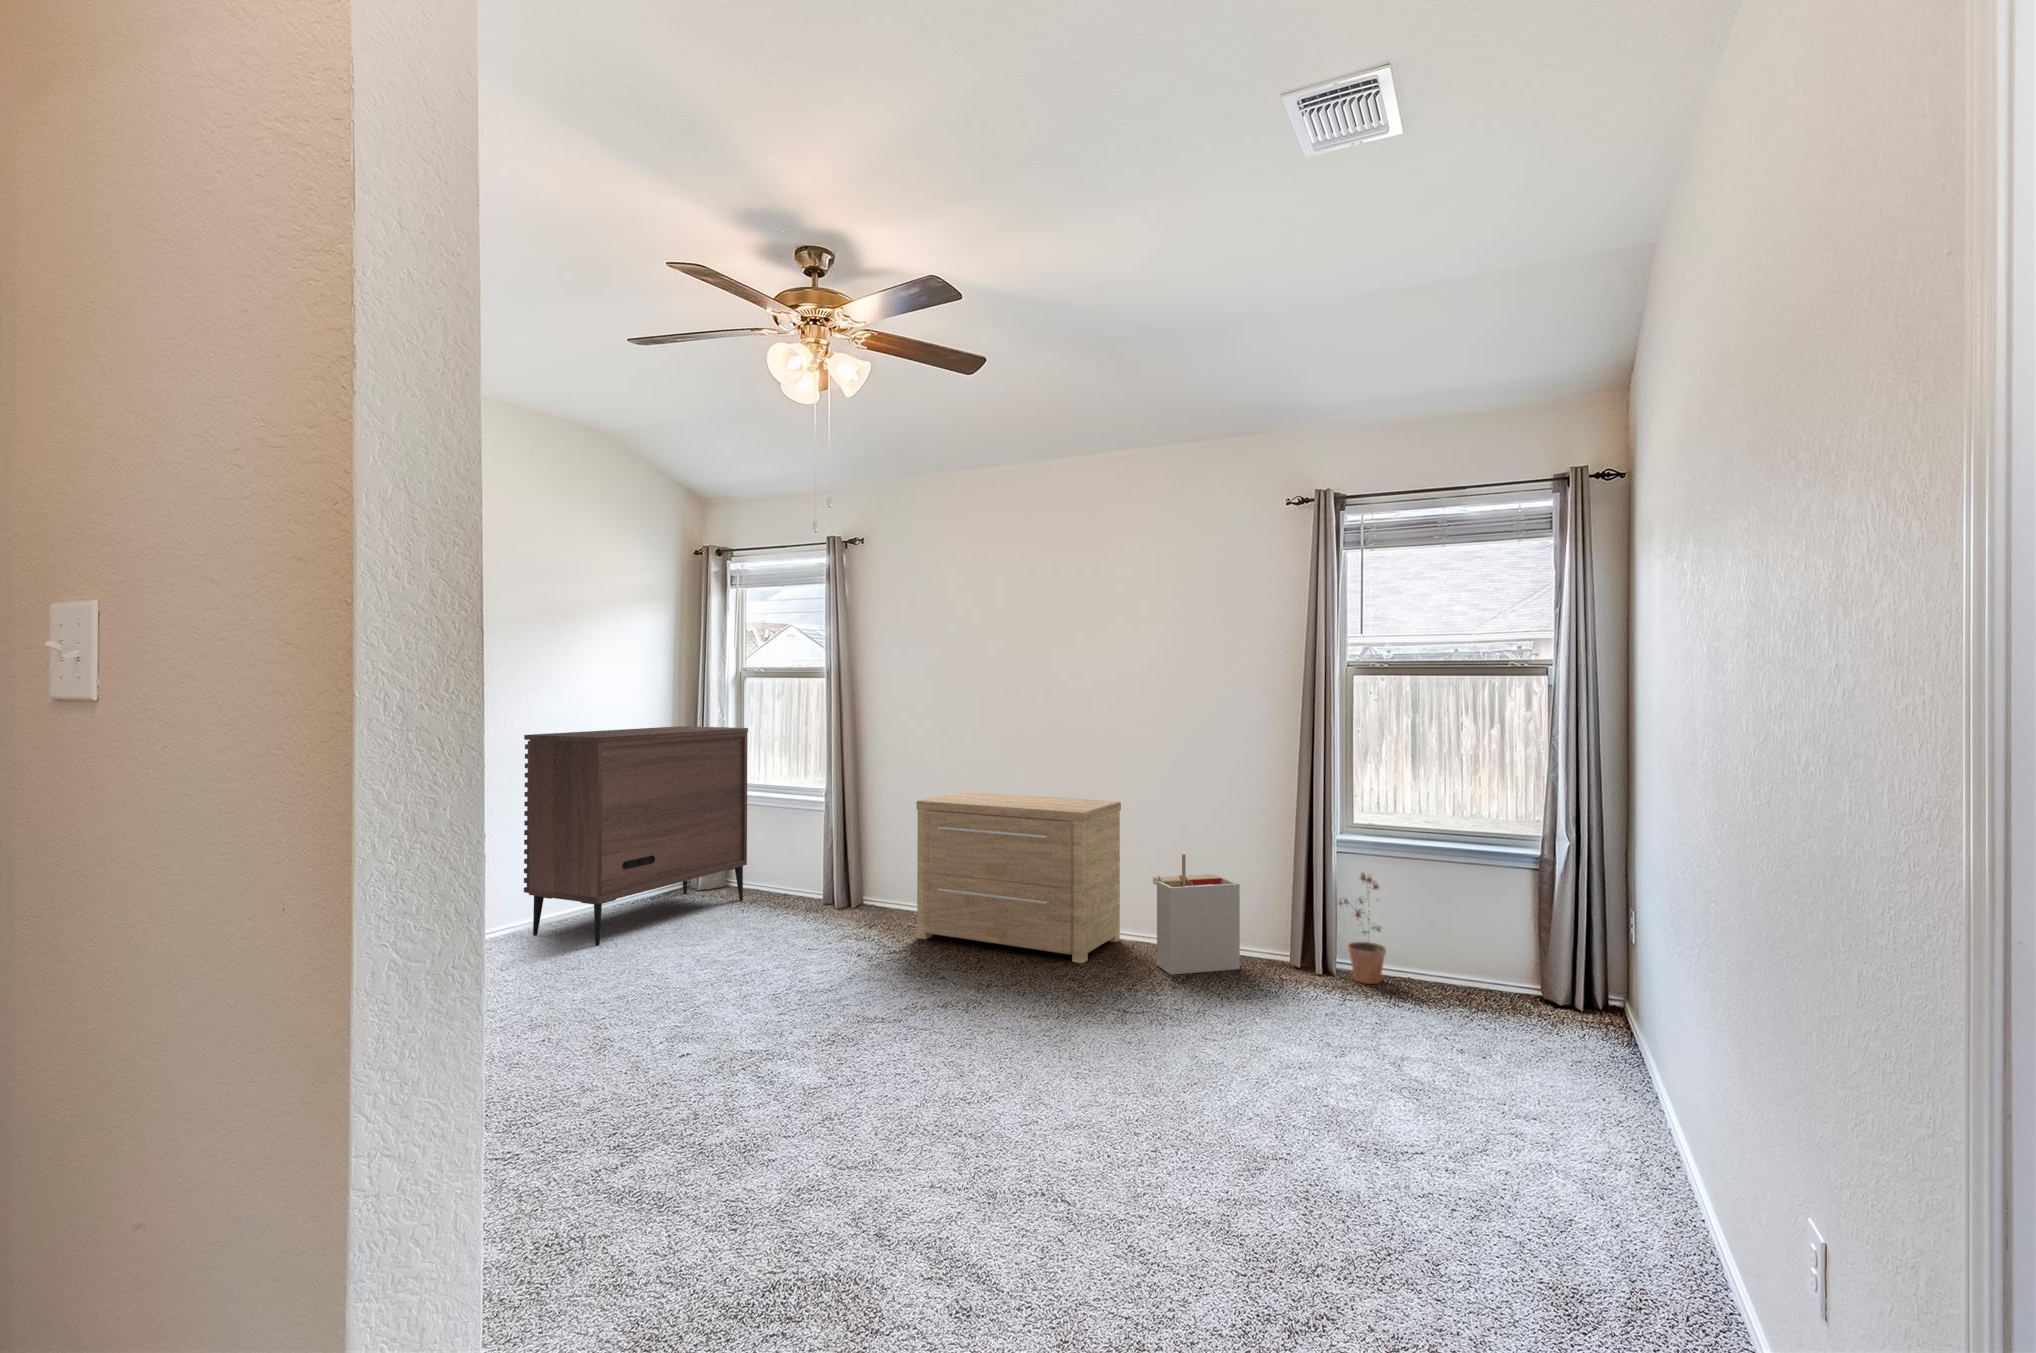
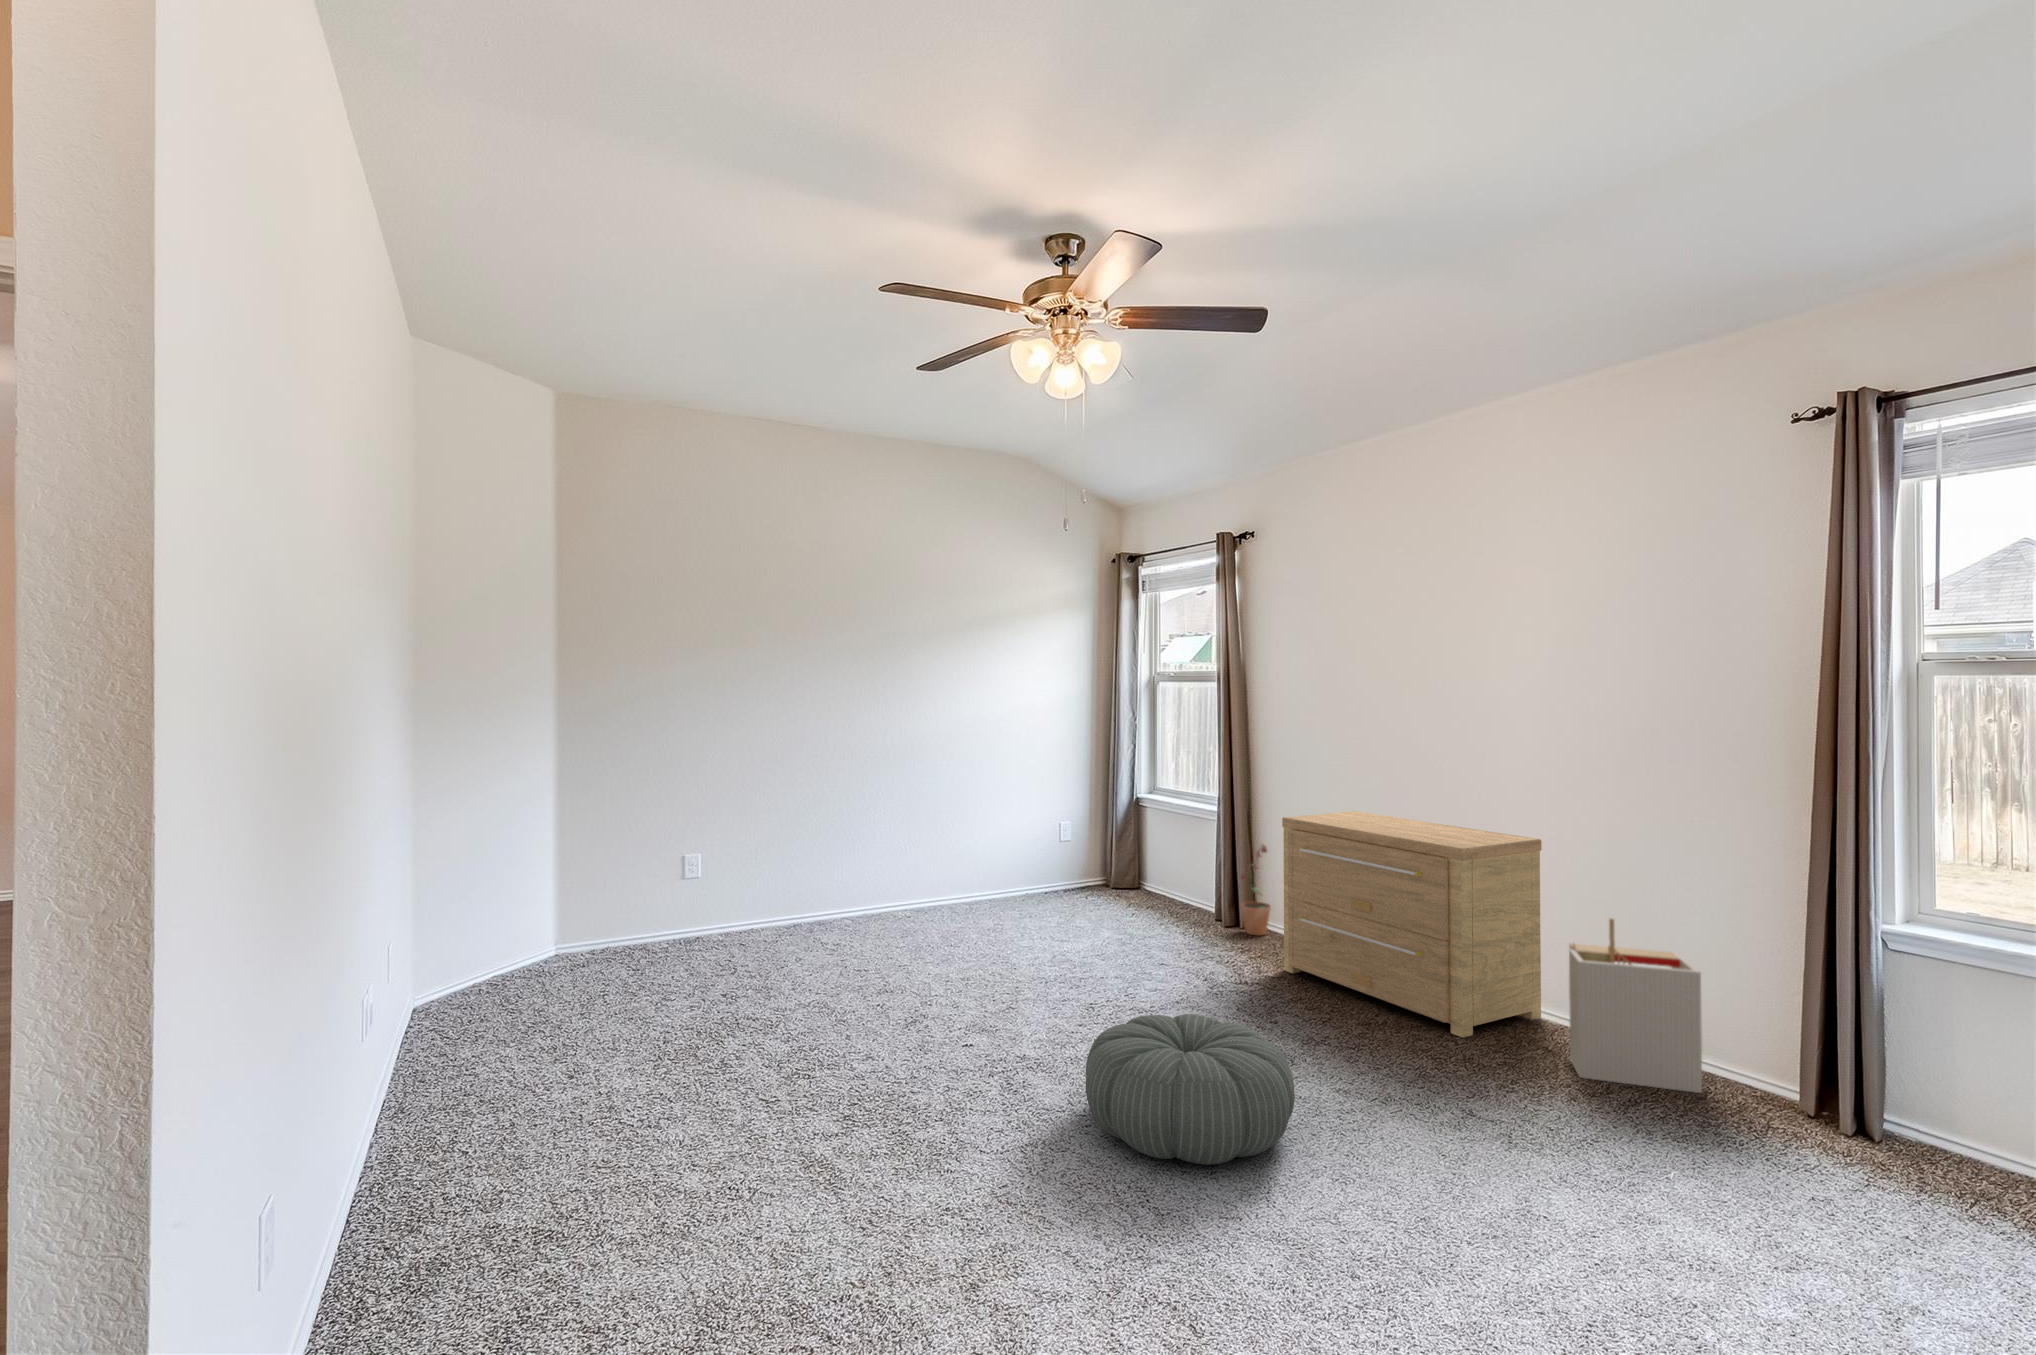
dresser: present [524,726,748,946] -> none [943,728,1148,927]
potted plant: present [1339,872,1386,984] -> present [1241,845,1271,935]
pouf: none [851,976,1036,1099] -> present [1086,1014,1295,1165]

